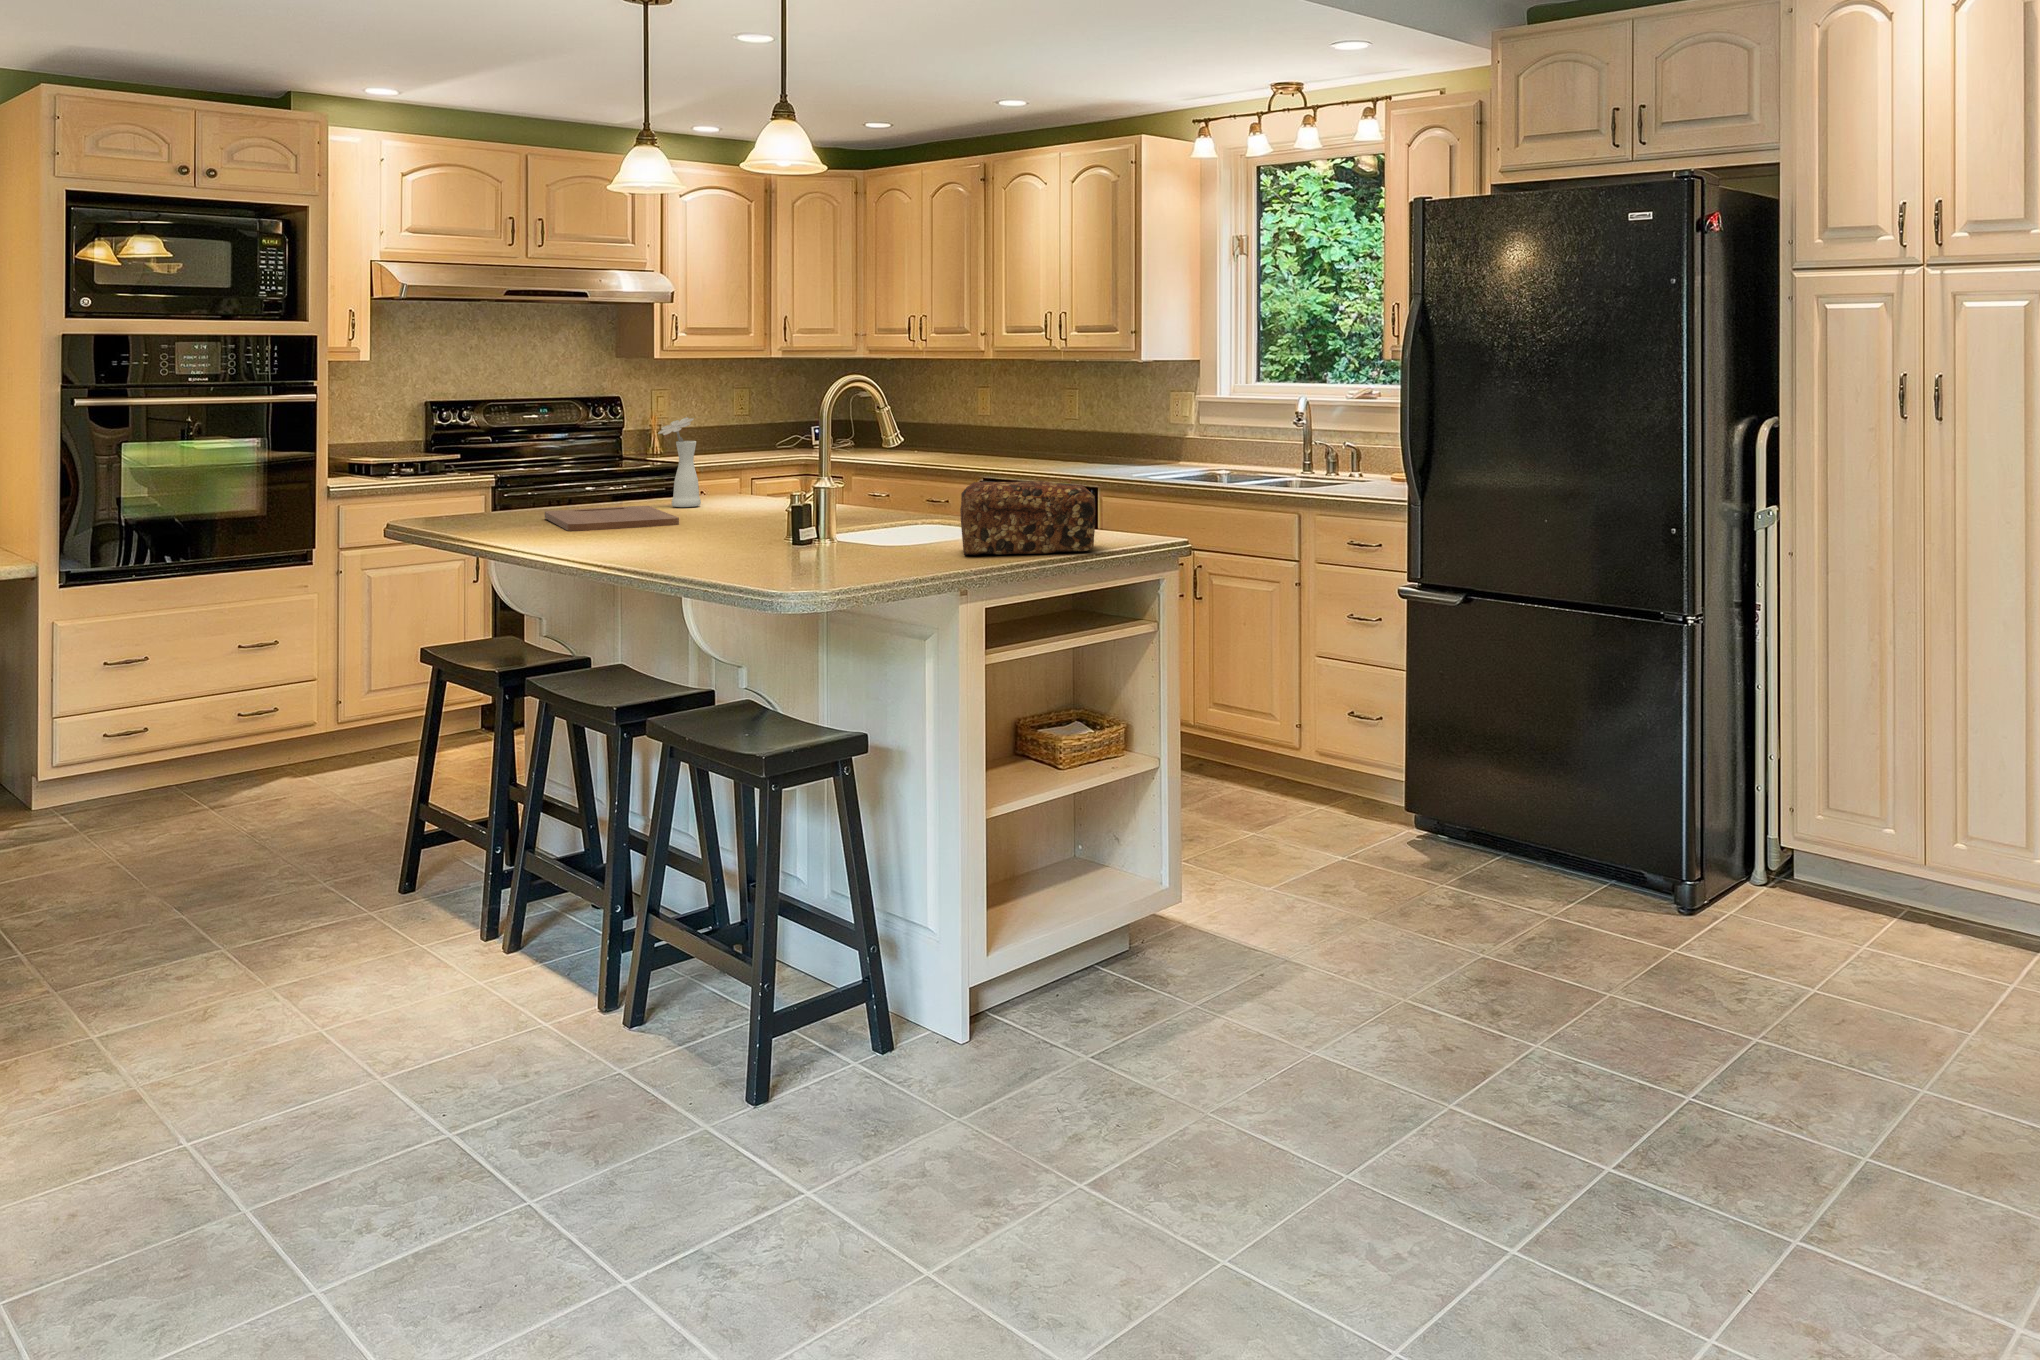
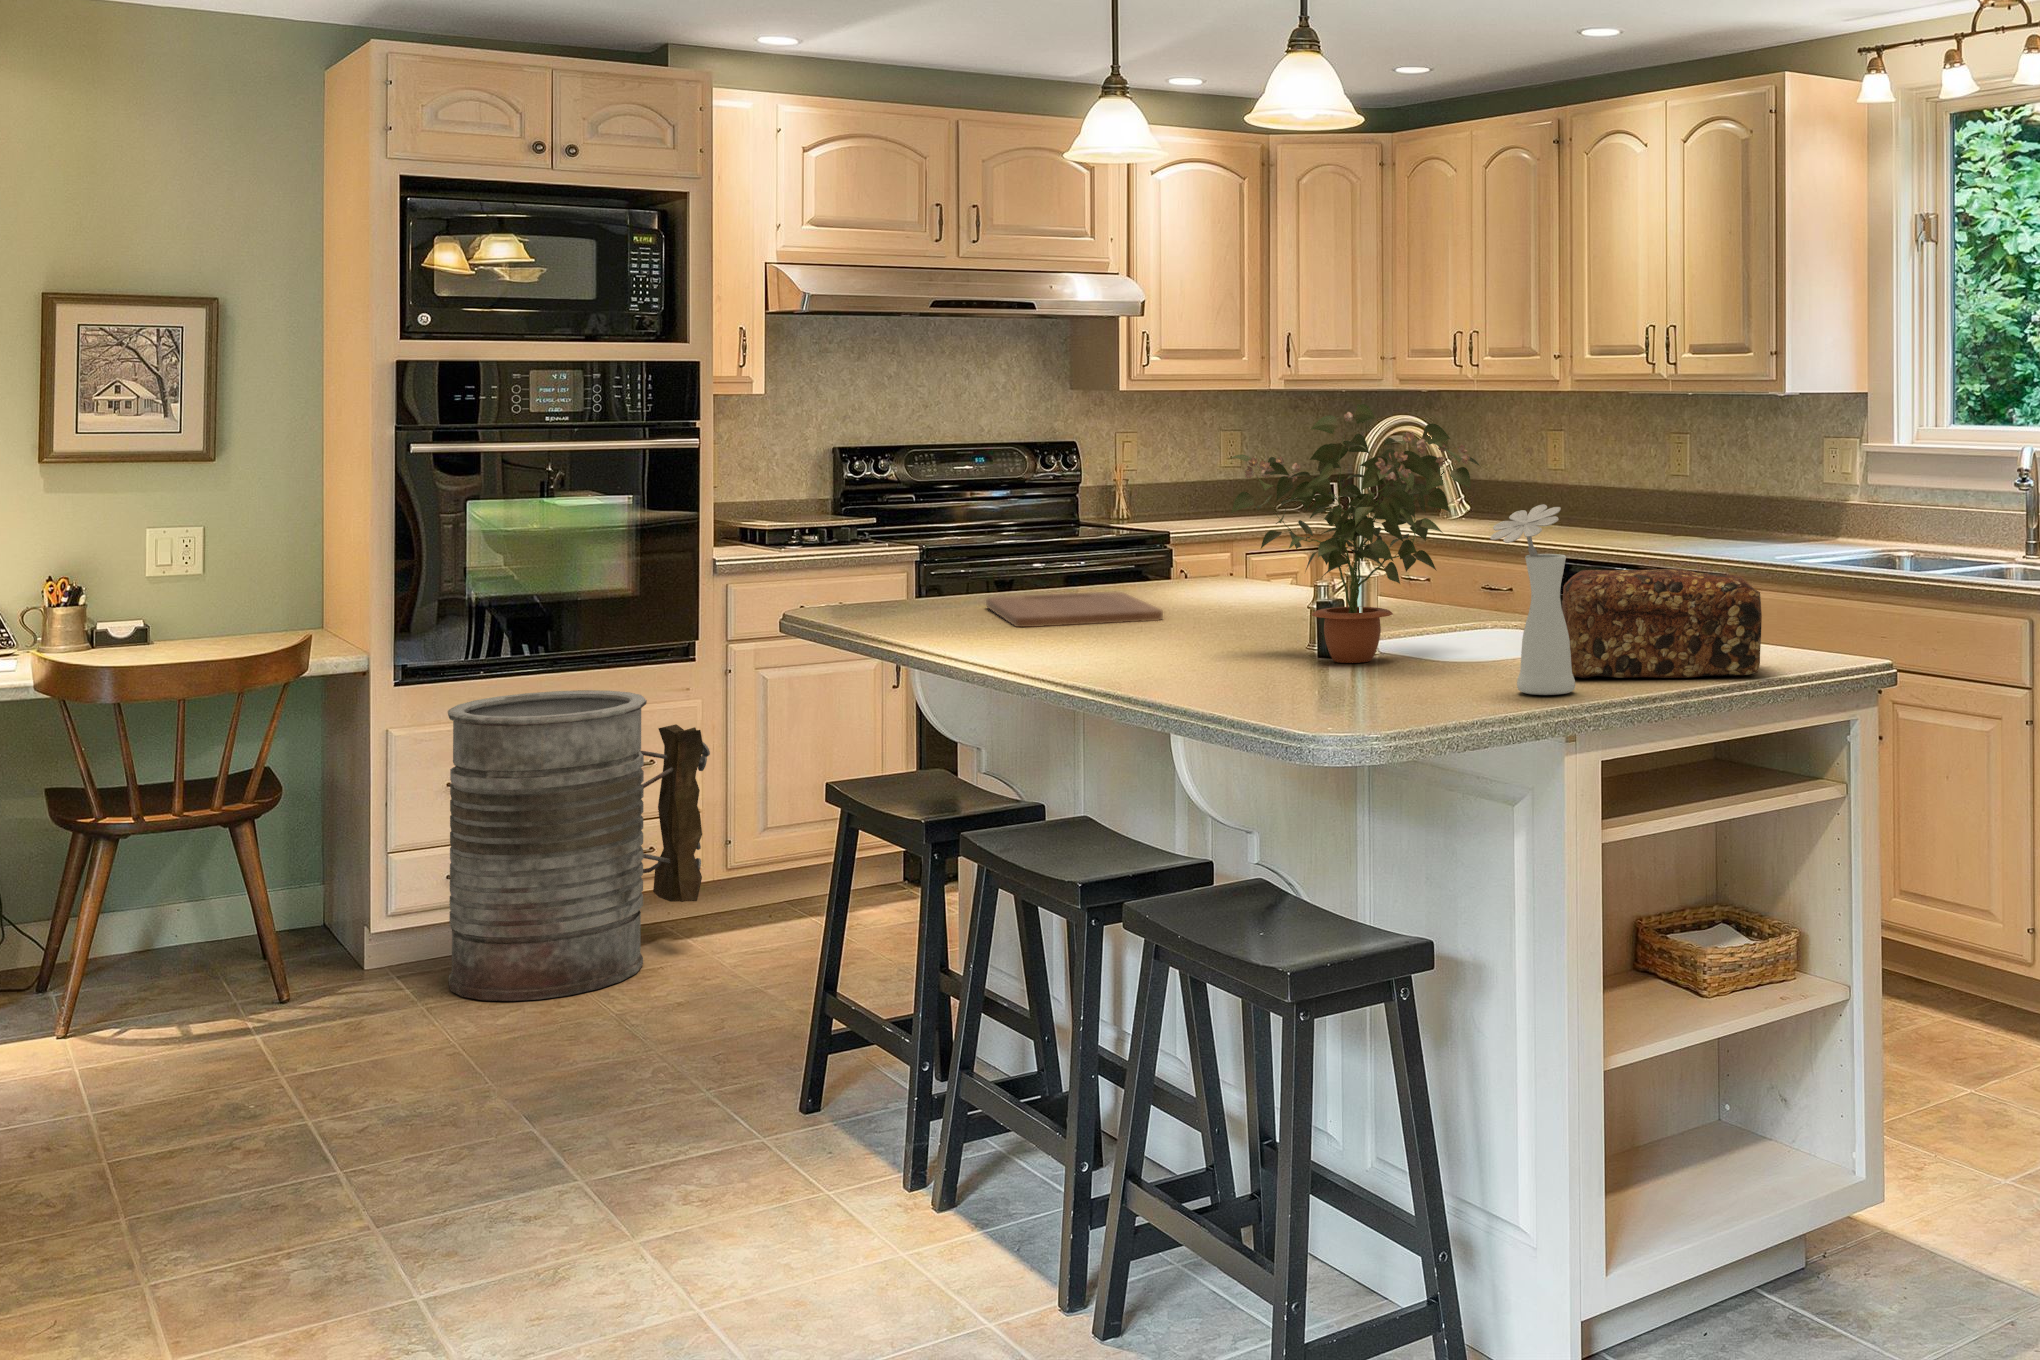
potted plant: none [726,369,907,549] -> present [1231,404,1480,663]
vase: present [658,417,701,507] -> present [1490,504,1575,695]
trash can: none [107,589,323,826] -> present [448,690,710,1001]

